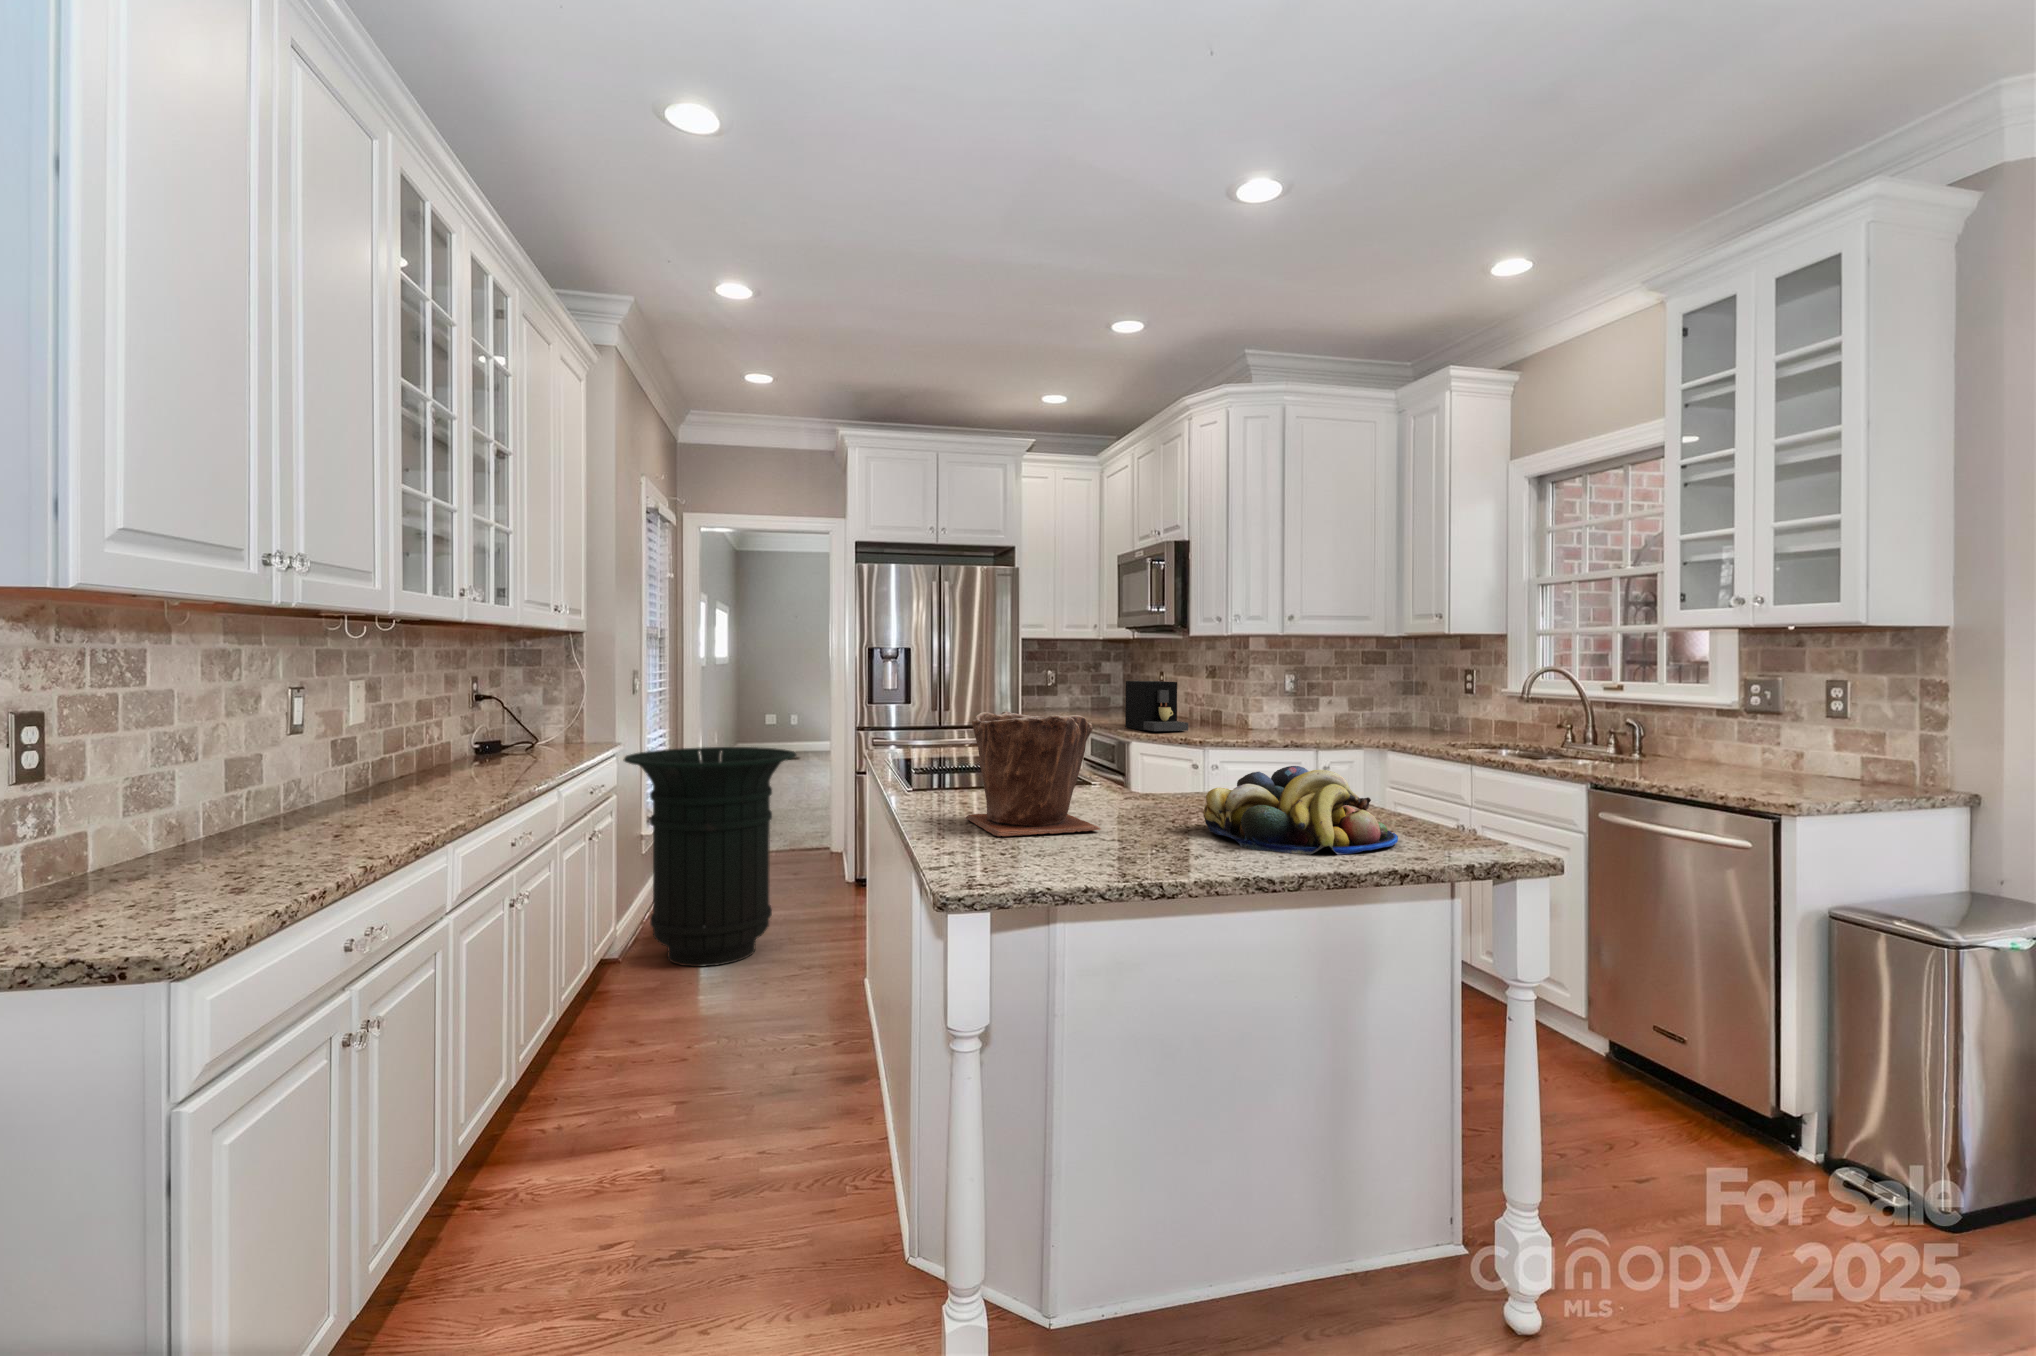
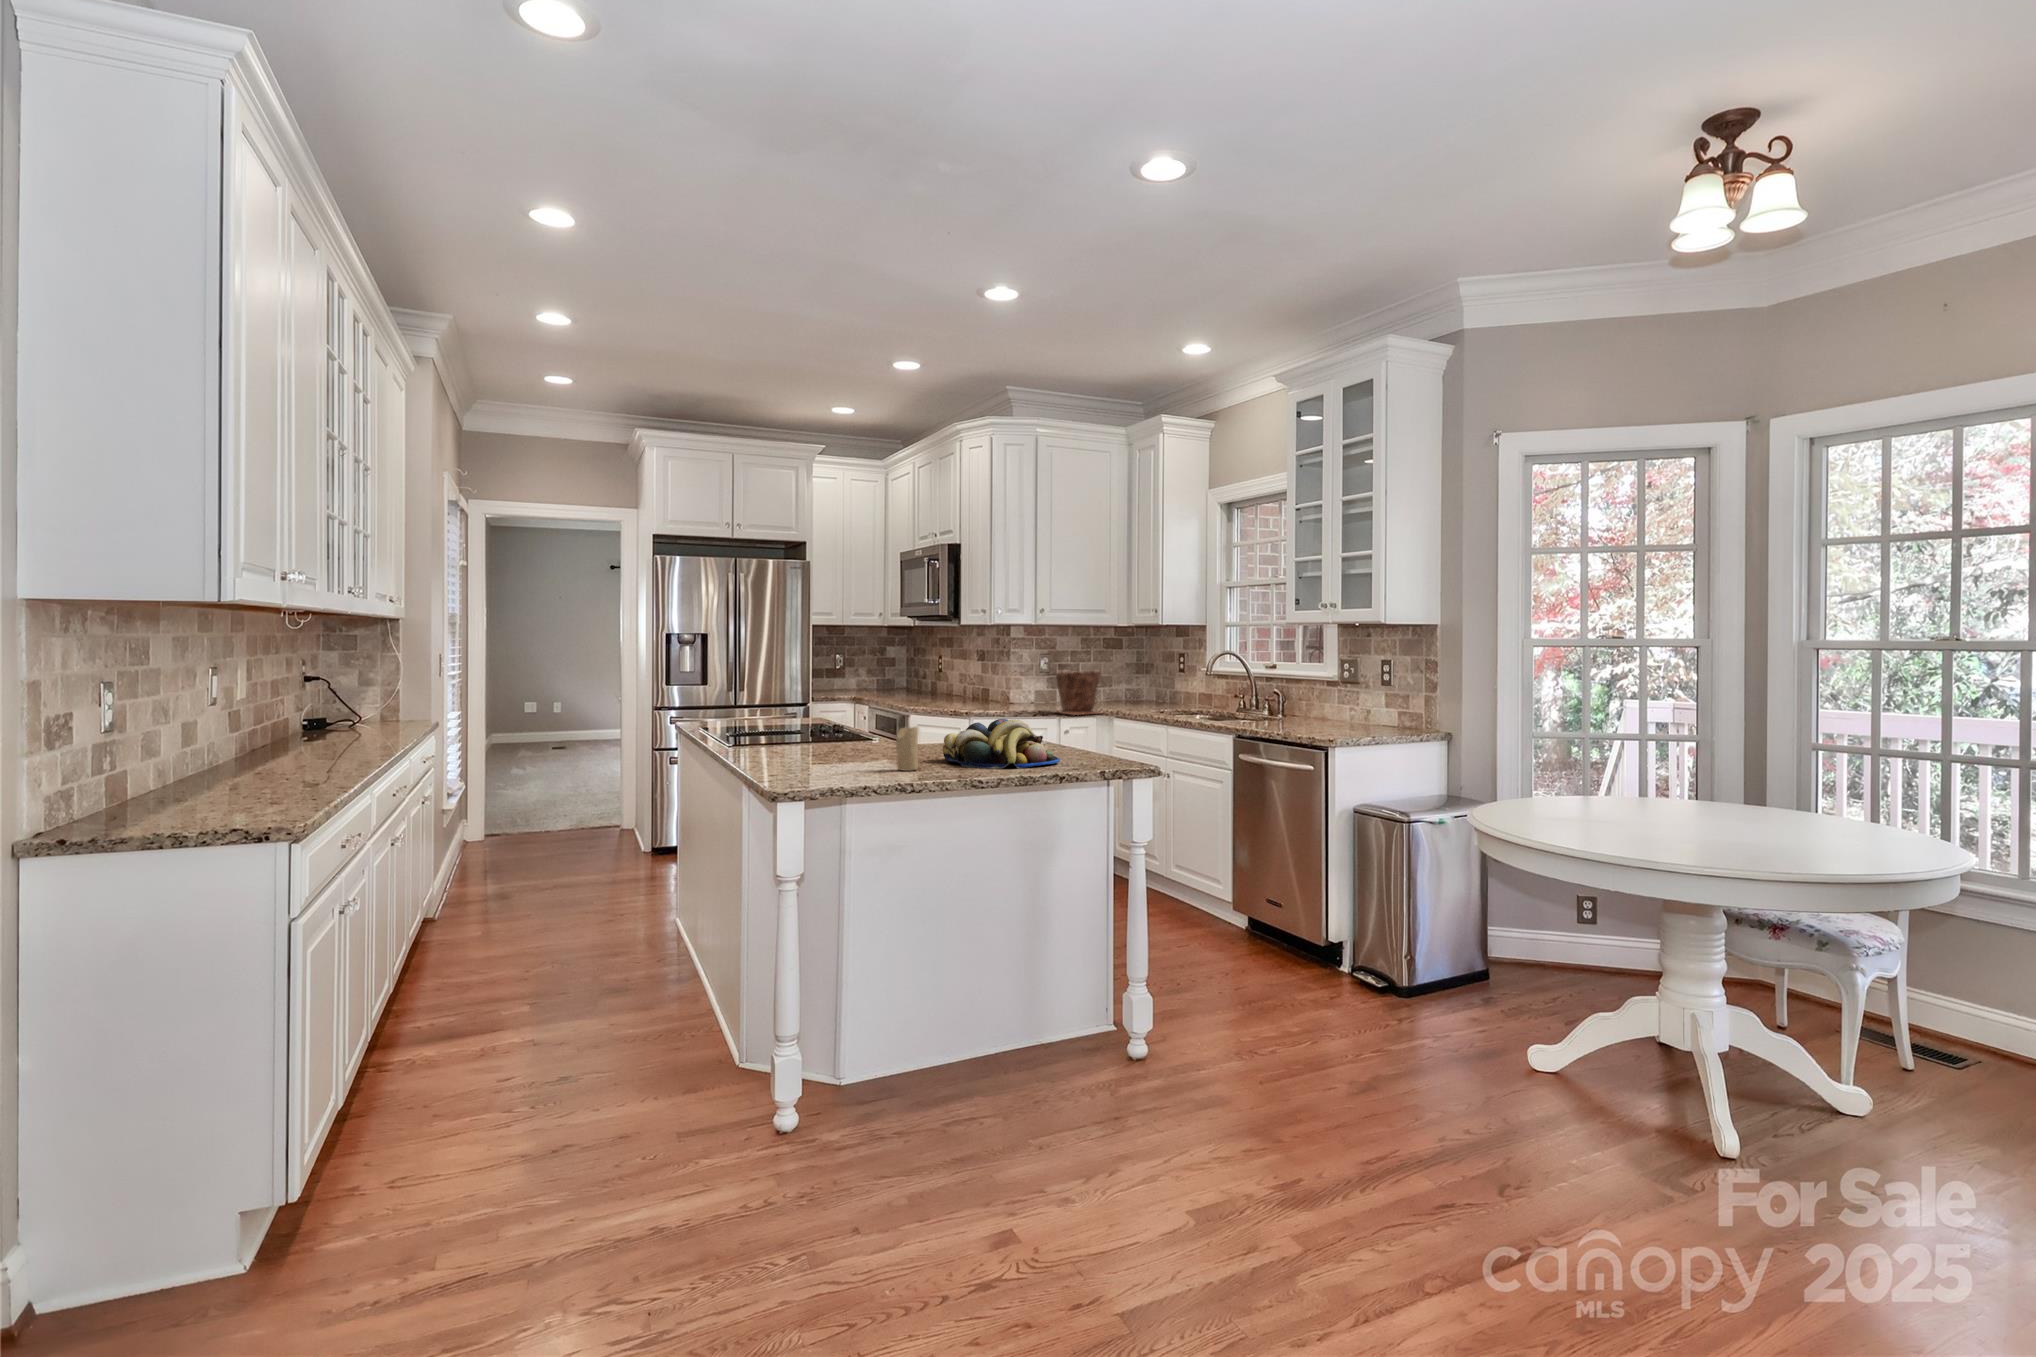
coffee maker: present [1125,681,1188,731] -> none [905,664,958,707]
plant pot: present [966,711,1101,837] -> present [1054,670,1102,715]
trash can: present [624,747,796,967] -> none [444,726,609,920]
candle: none [1136,782,1172,855] -> present [896,727,918,771]

